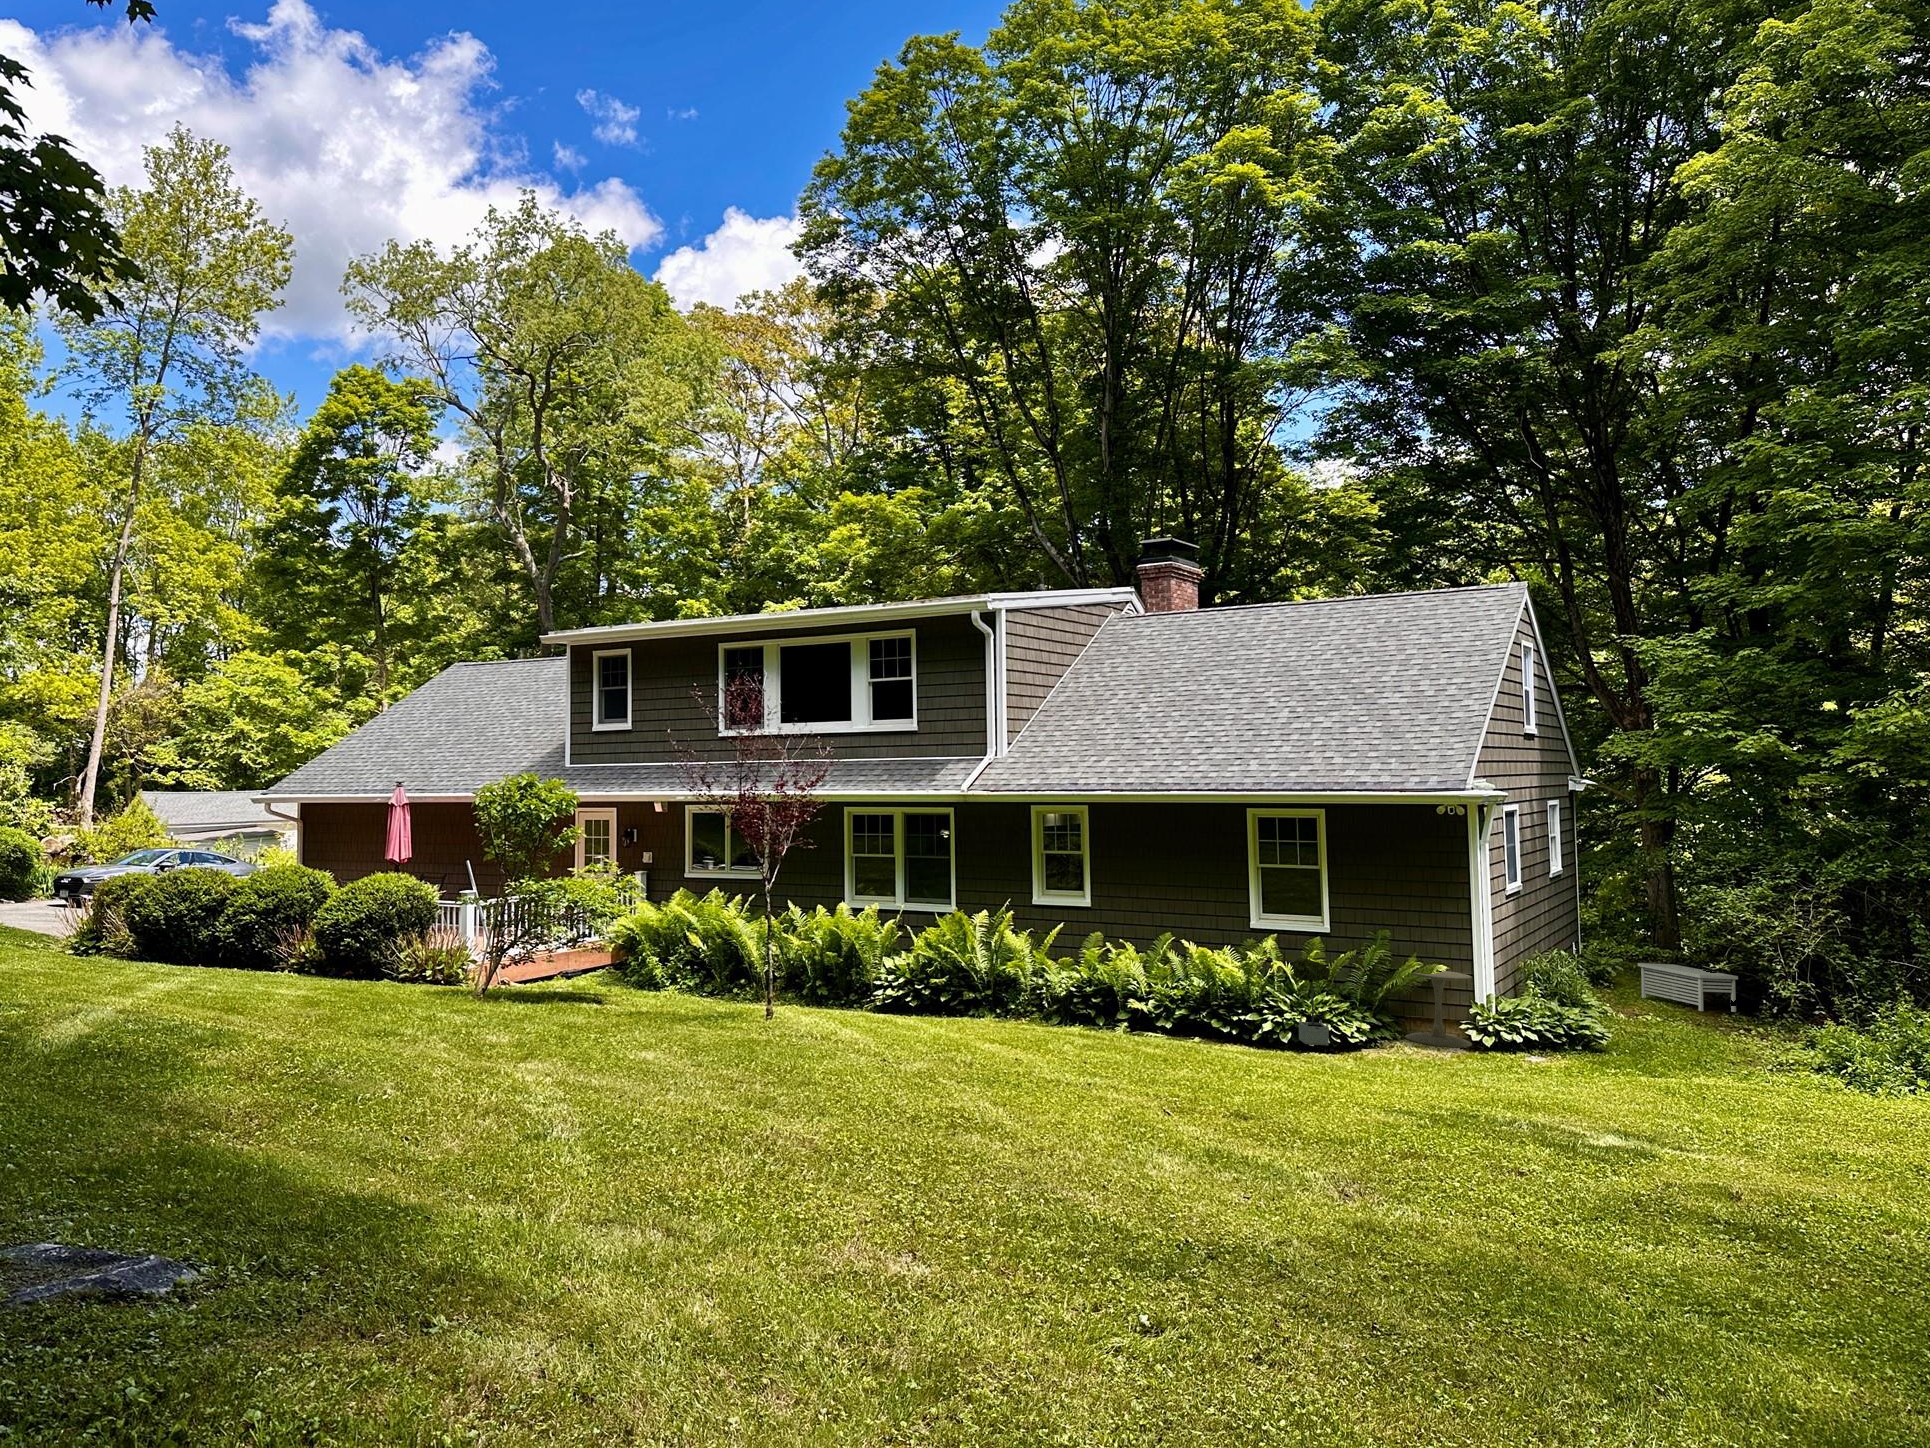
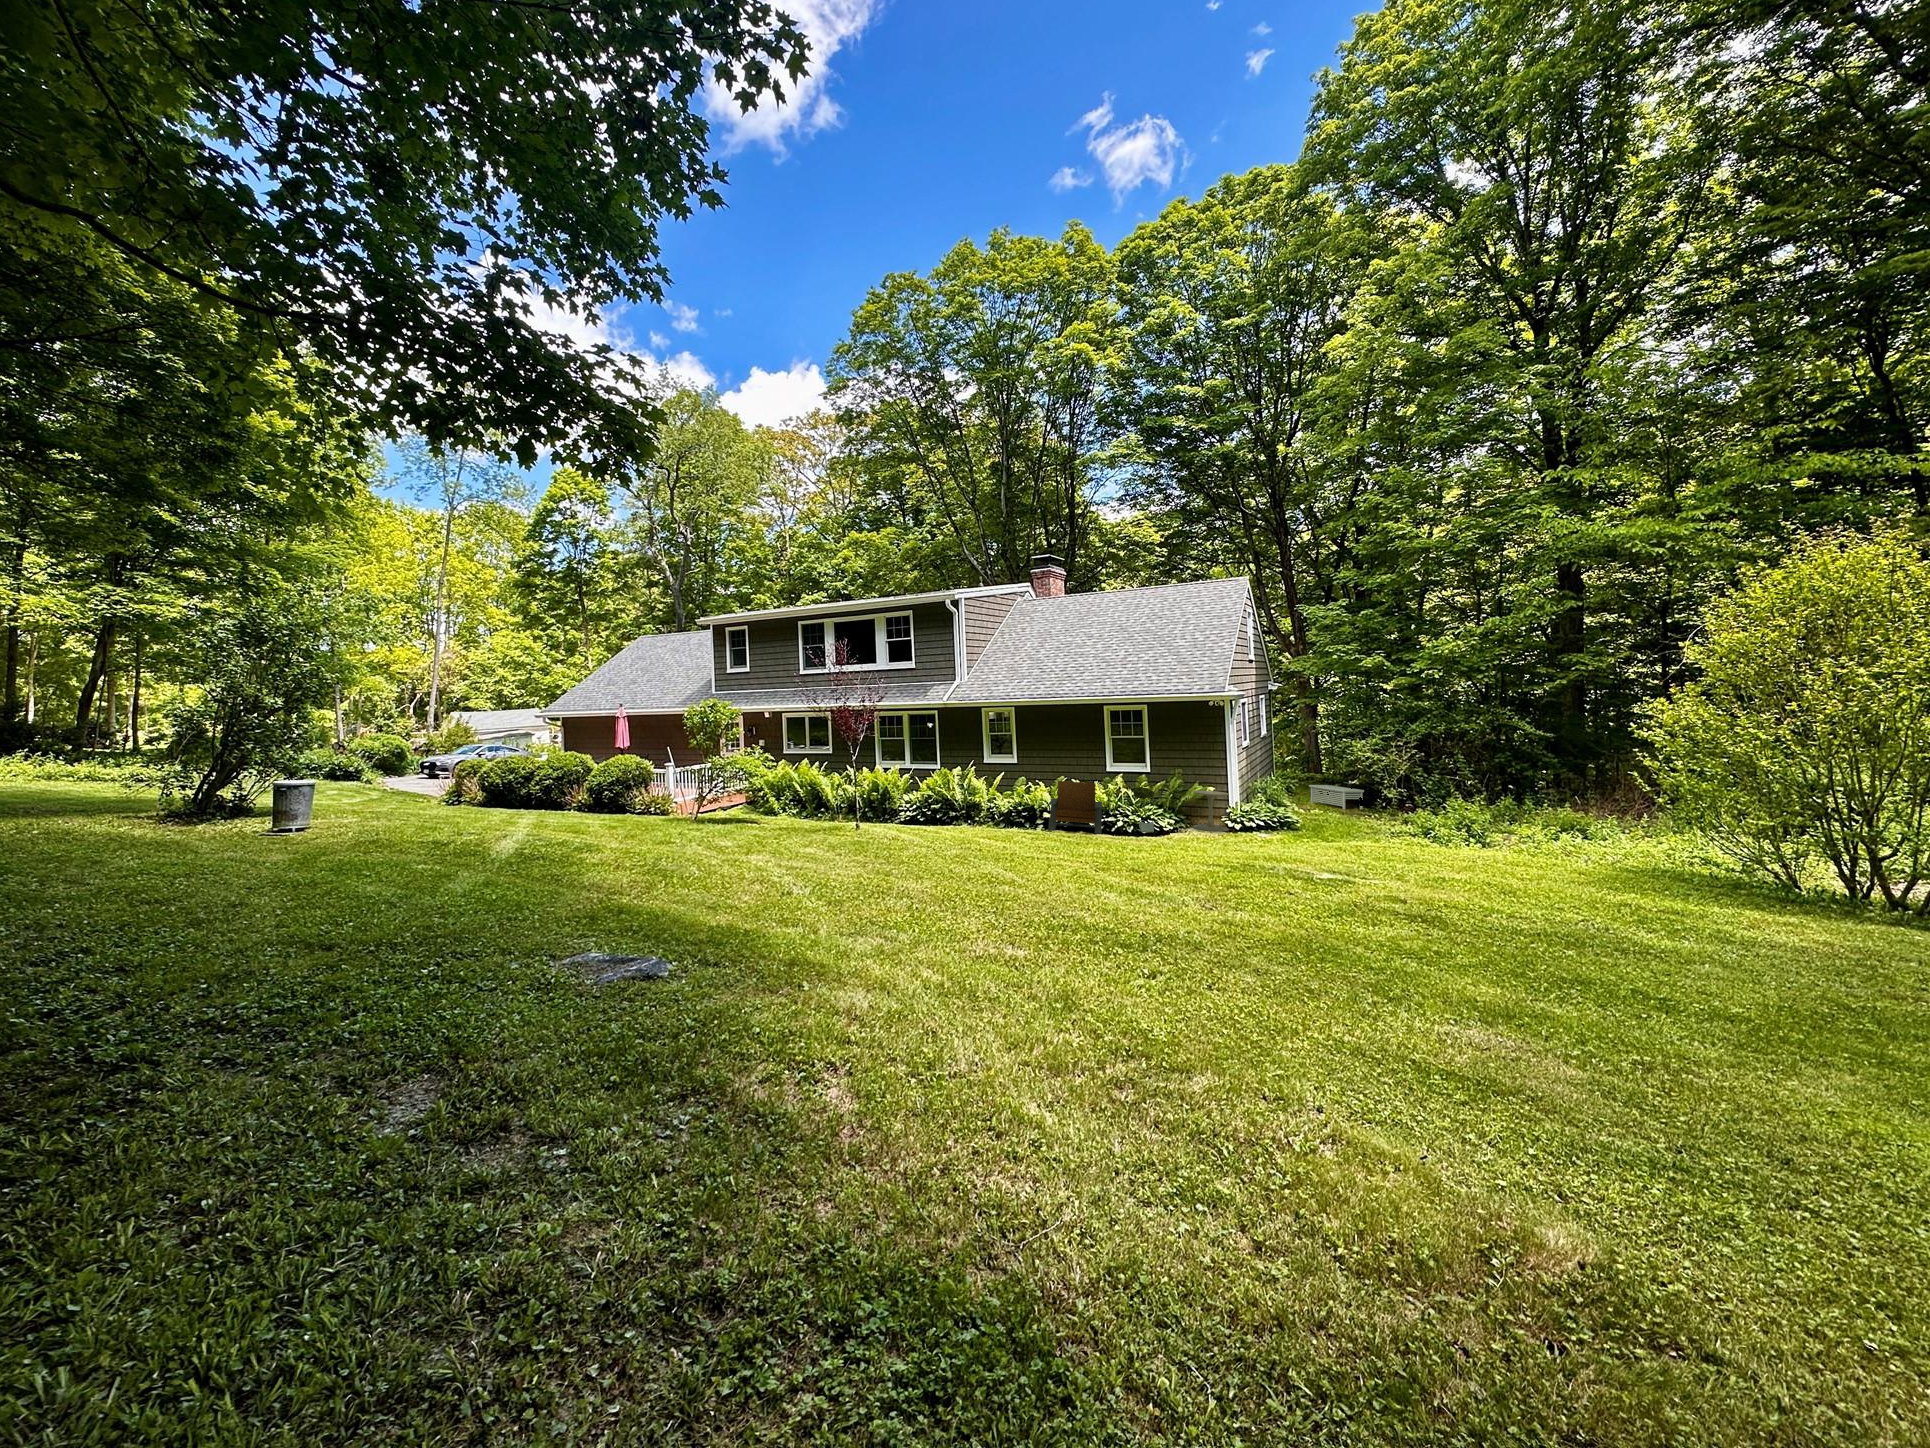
lounge chair: none [1132,943,1235,1046] -> present [1048,781,1102,834]

